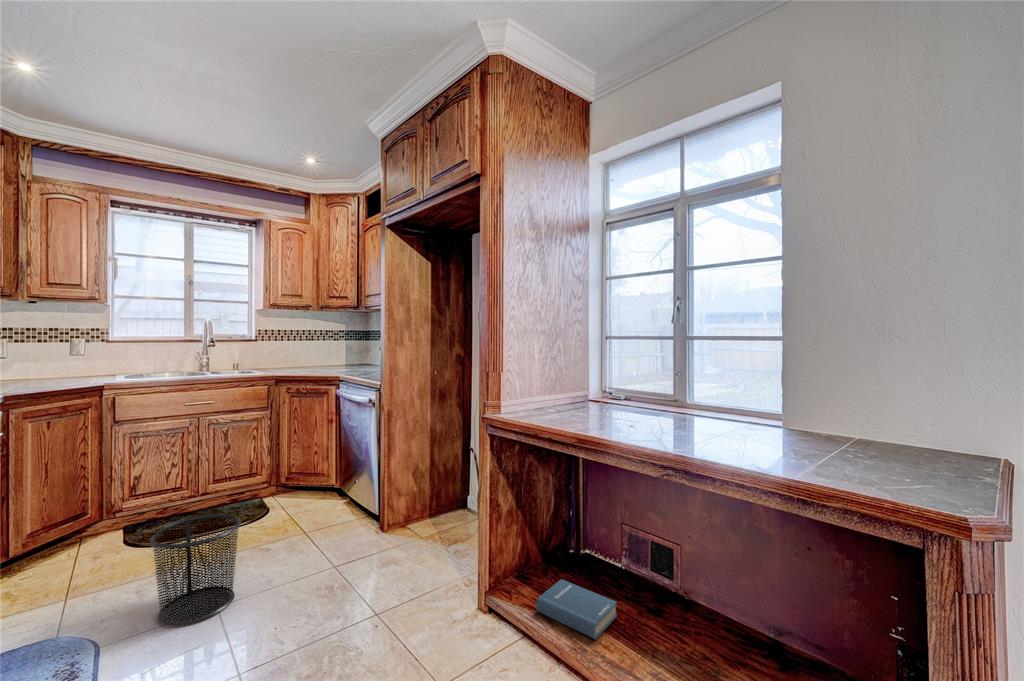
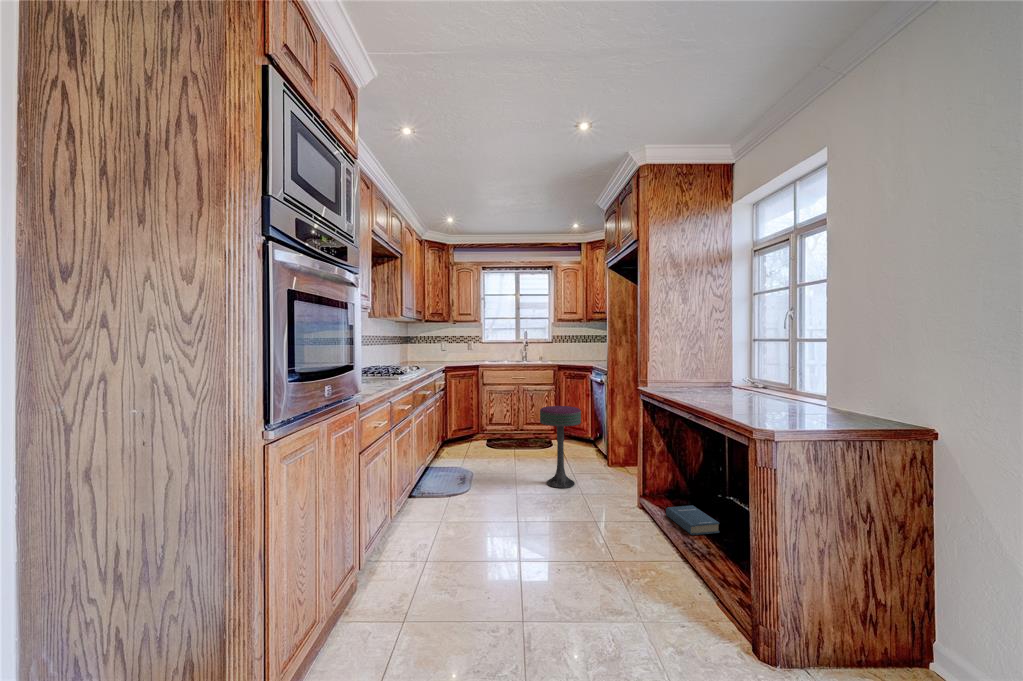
bar stool: none [281,452,362,610] -> present [540,406,581,488]
waste bin: present [150,514,241,626] -> none [489,431,525,478]

